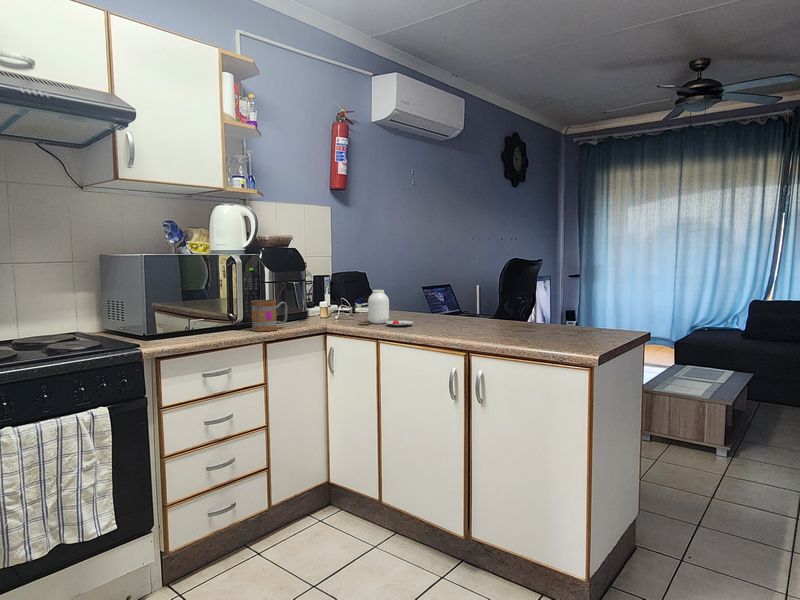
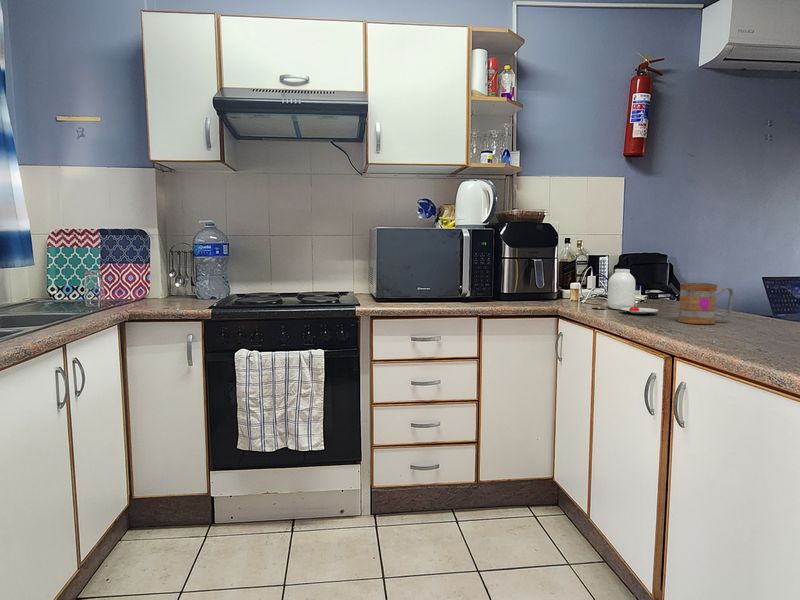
mug: present [251,300,287,331] -> present [678,283,734,324]

